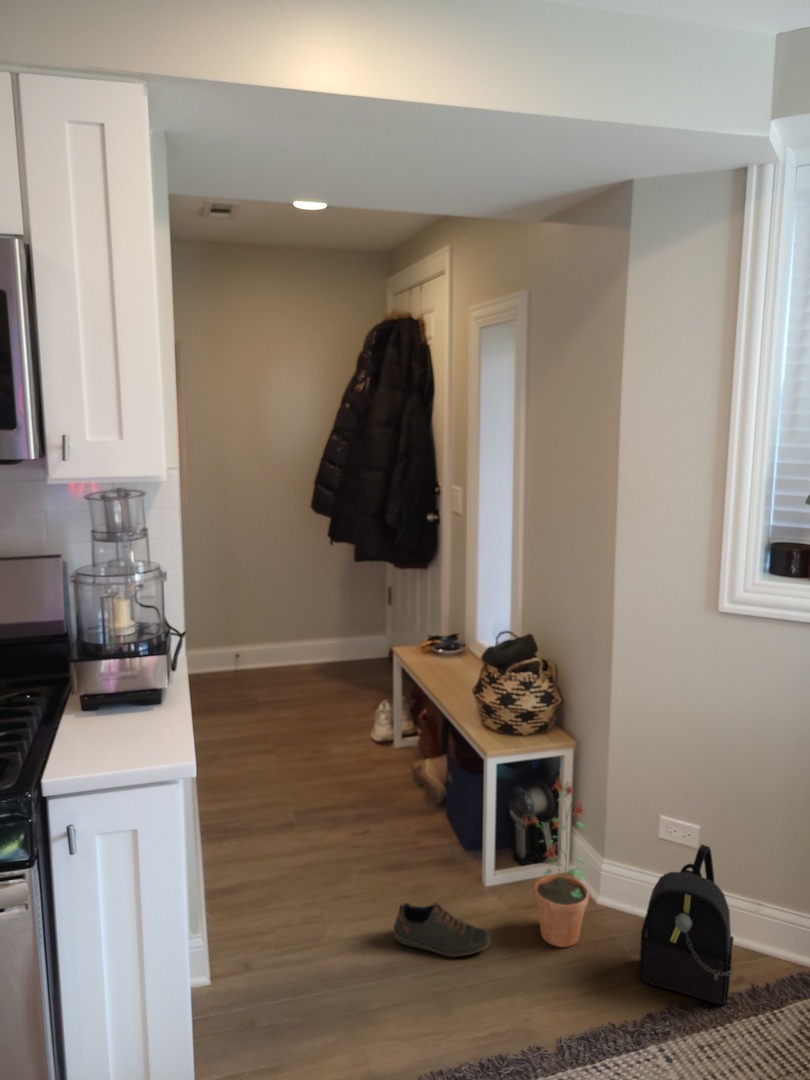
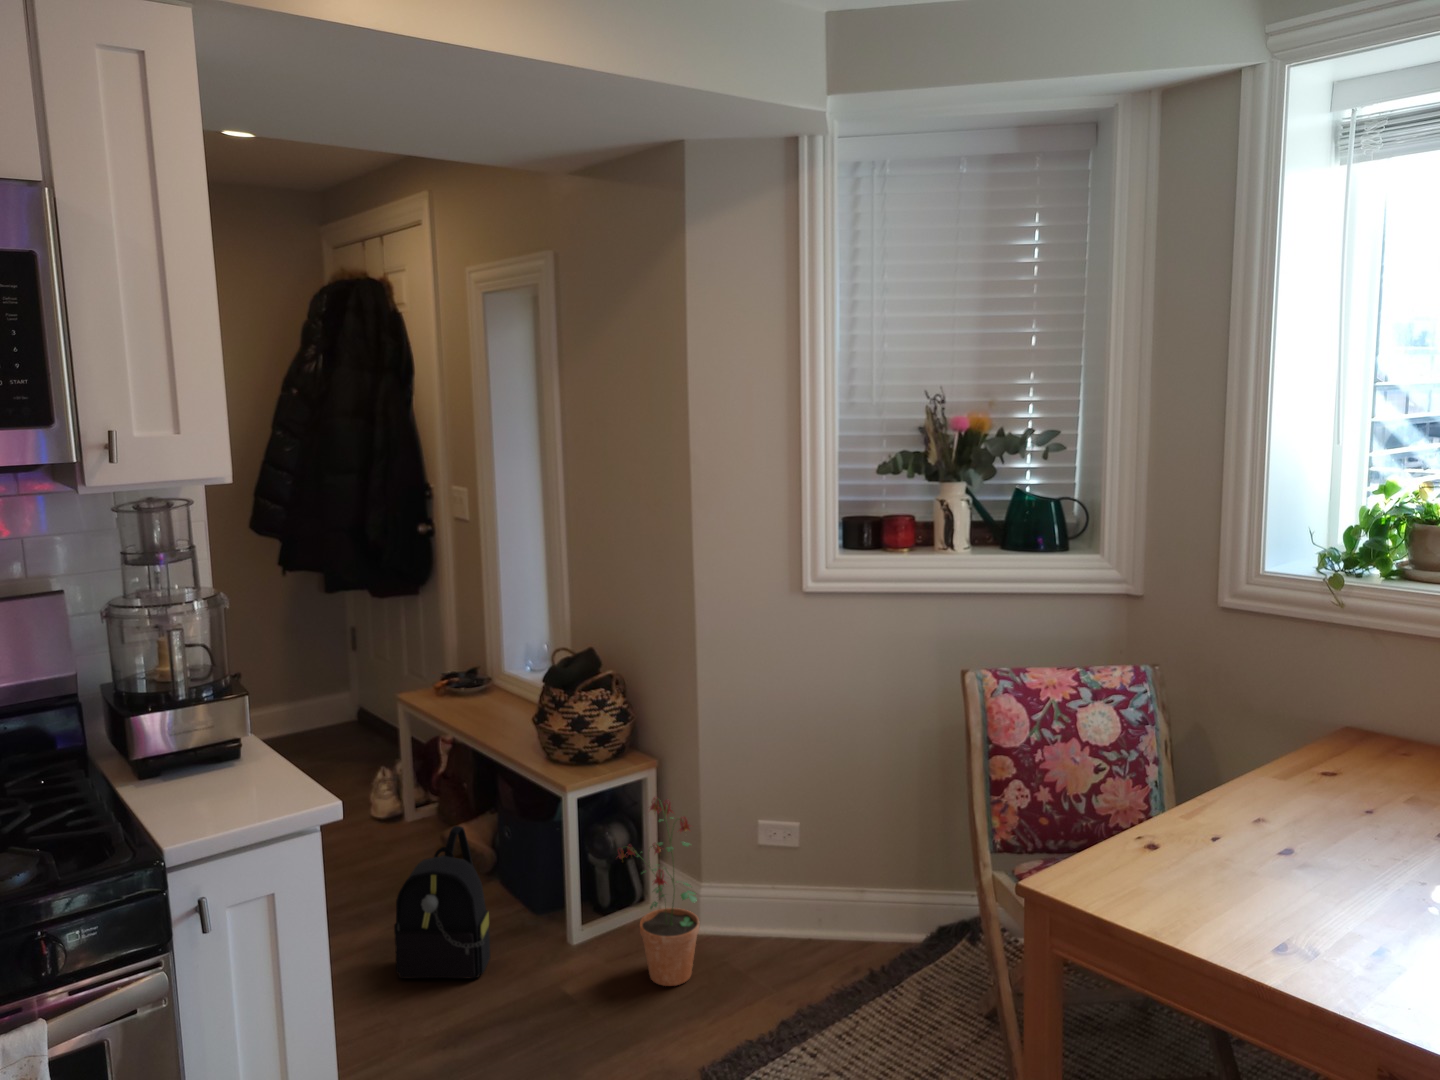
backpack: present [638,845,734,1004] -> present [394,826,490,978]
shoe: present [394,903,491,957] -> none [483,969,600,1028]

